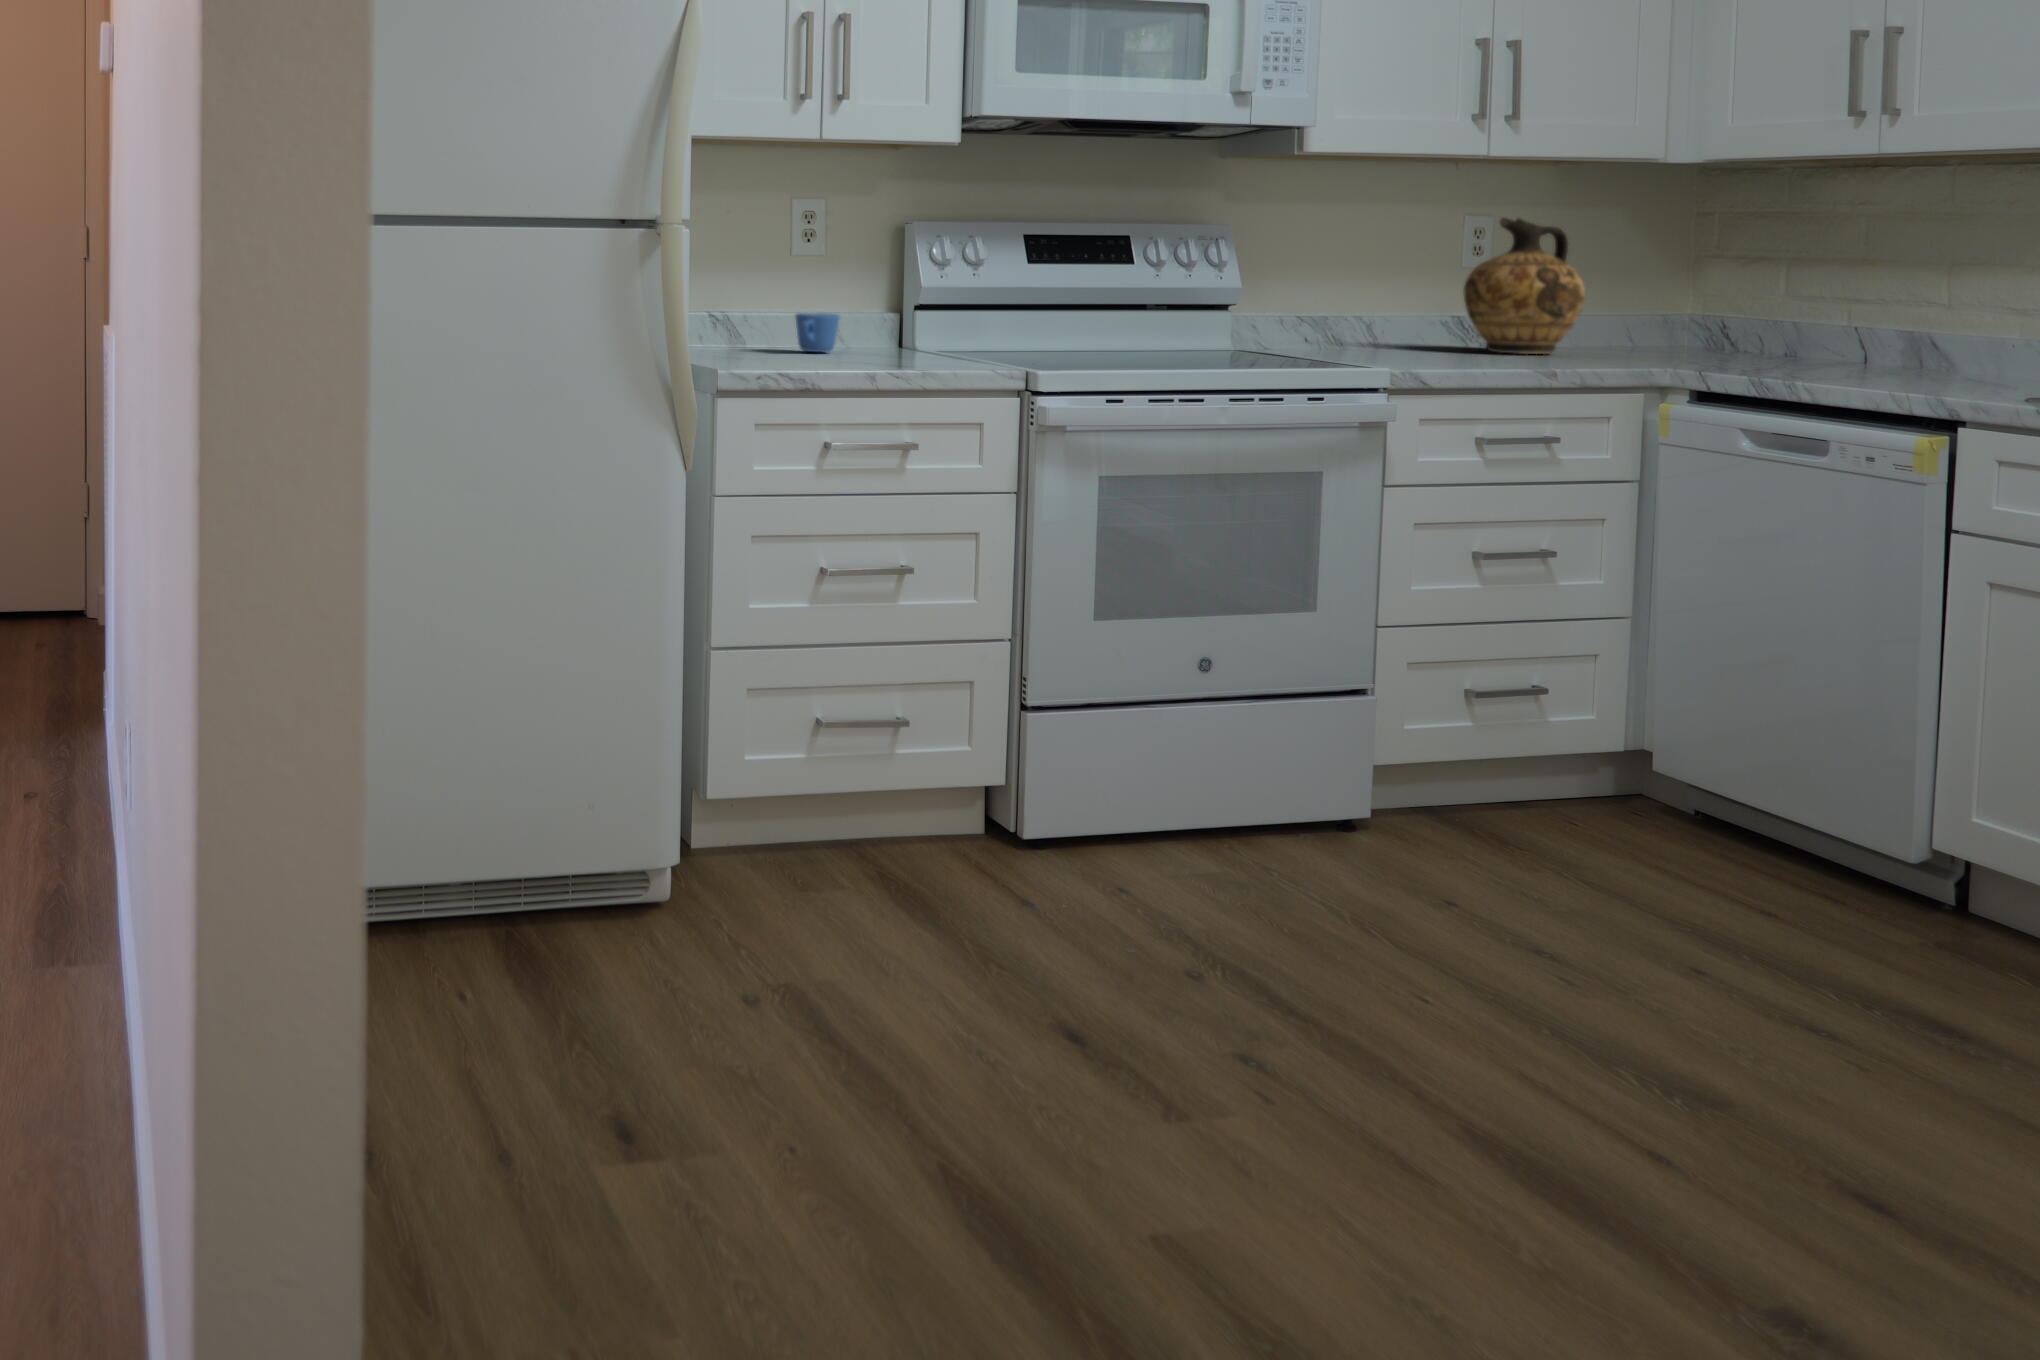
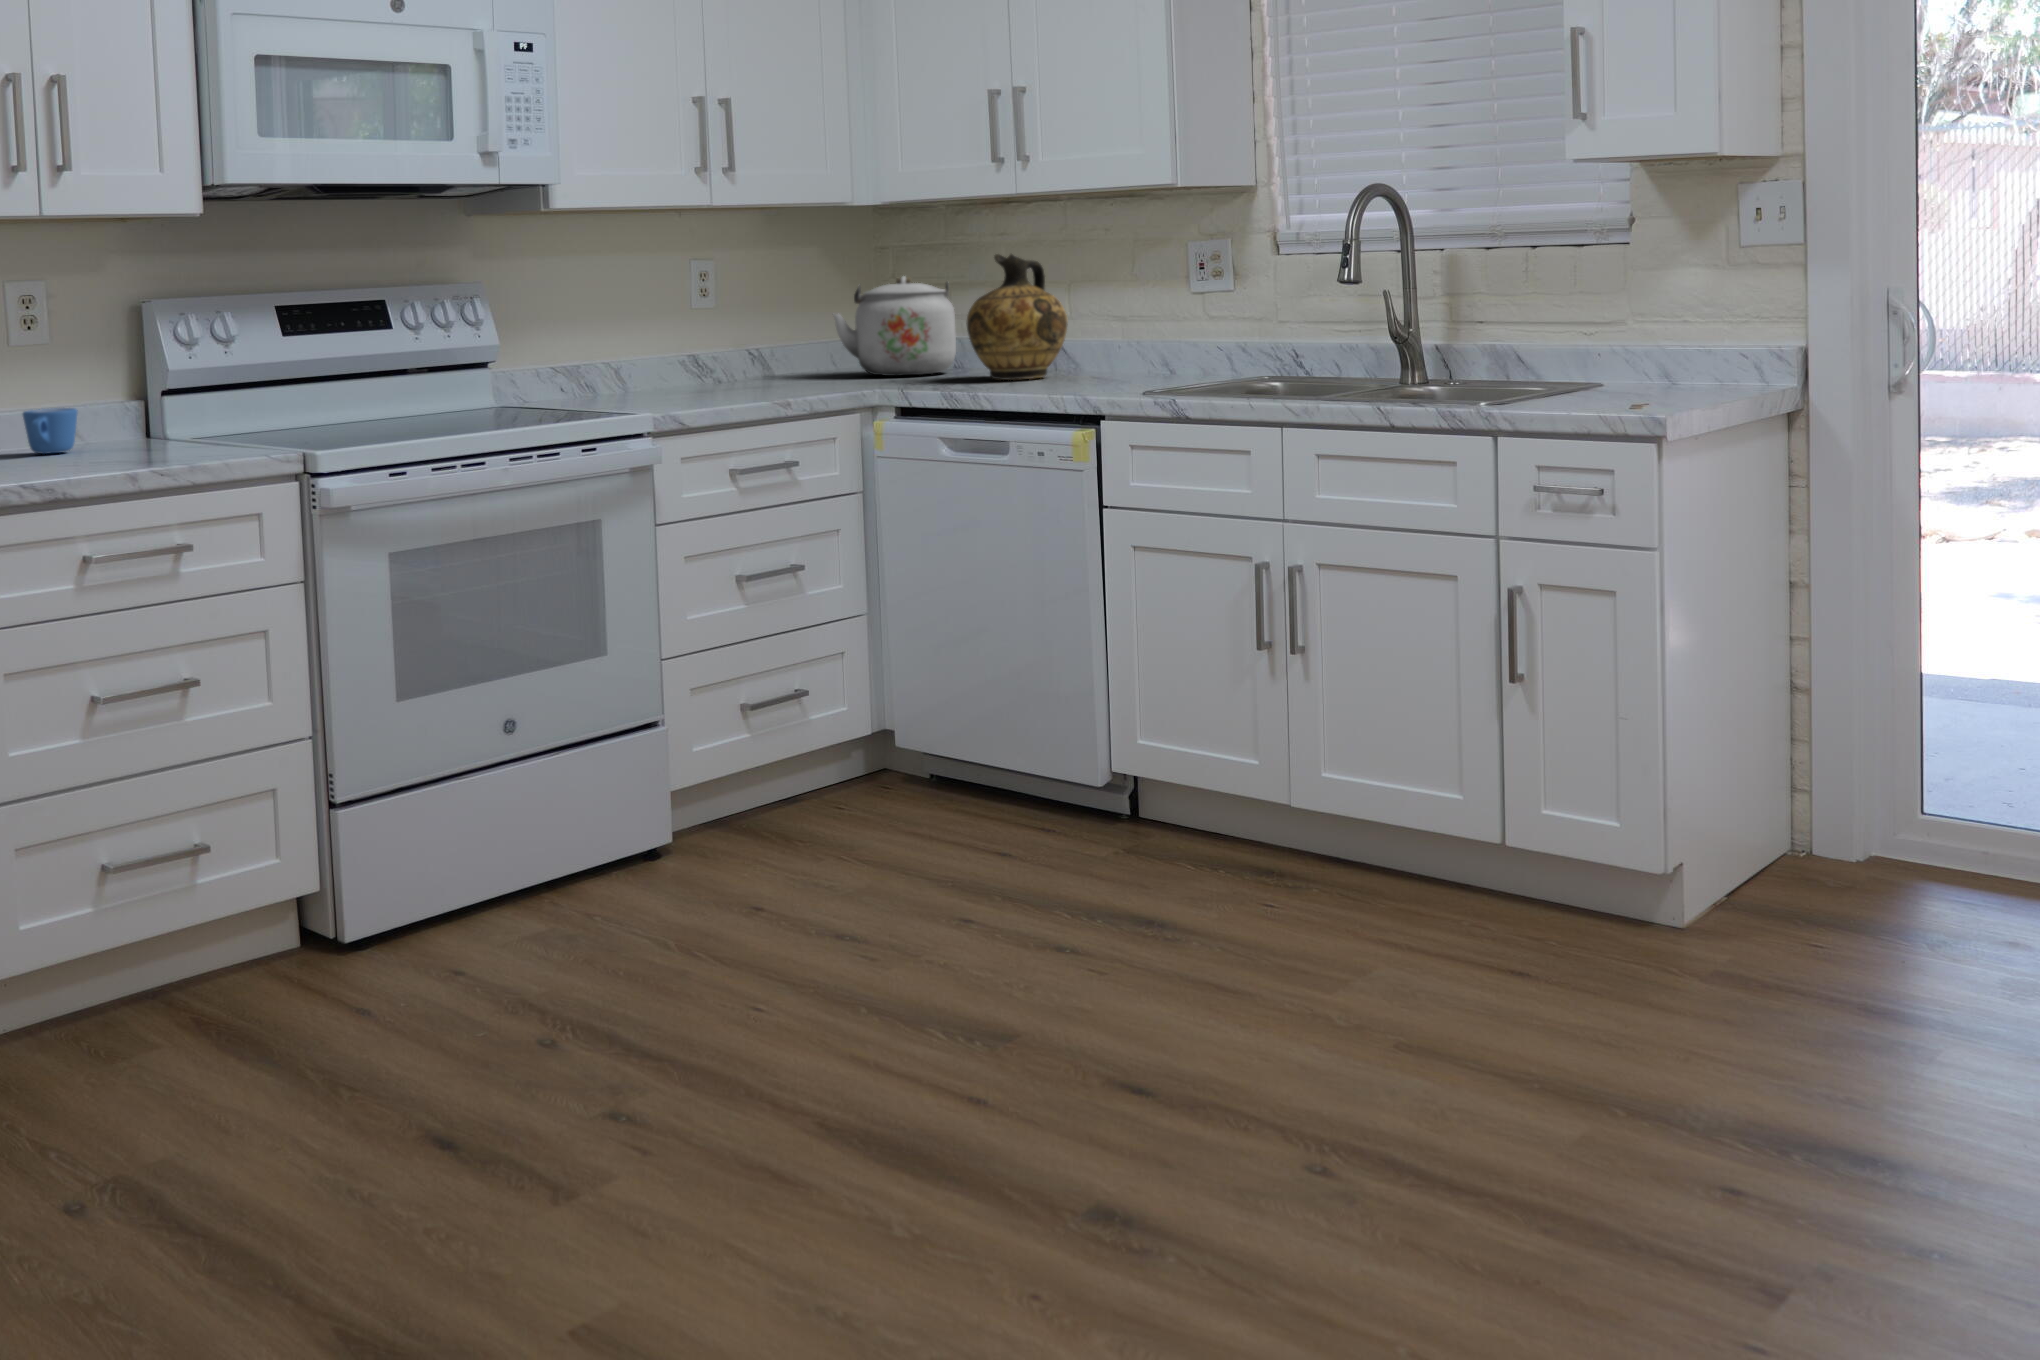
ceramic jug: present [1463,217,1585,354] -> present [966,254,1068,380]
kettle: none [1635,243,1797,359] -> present [834,276,956,376]

